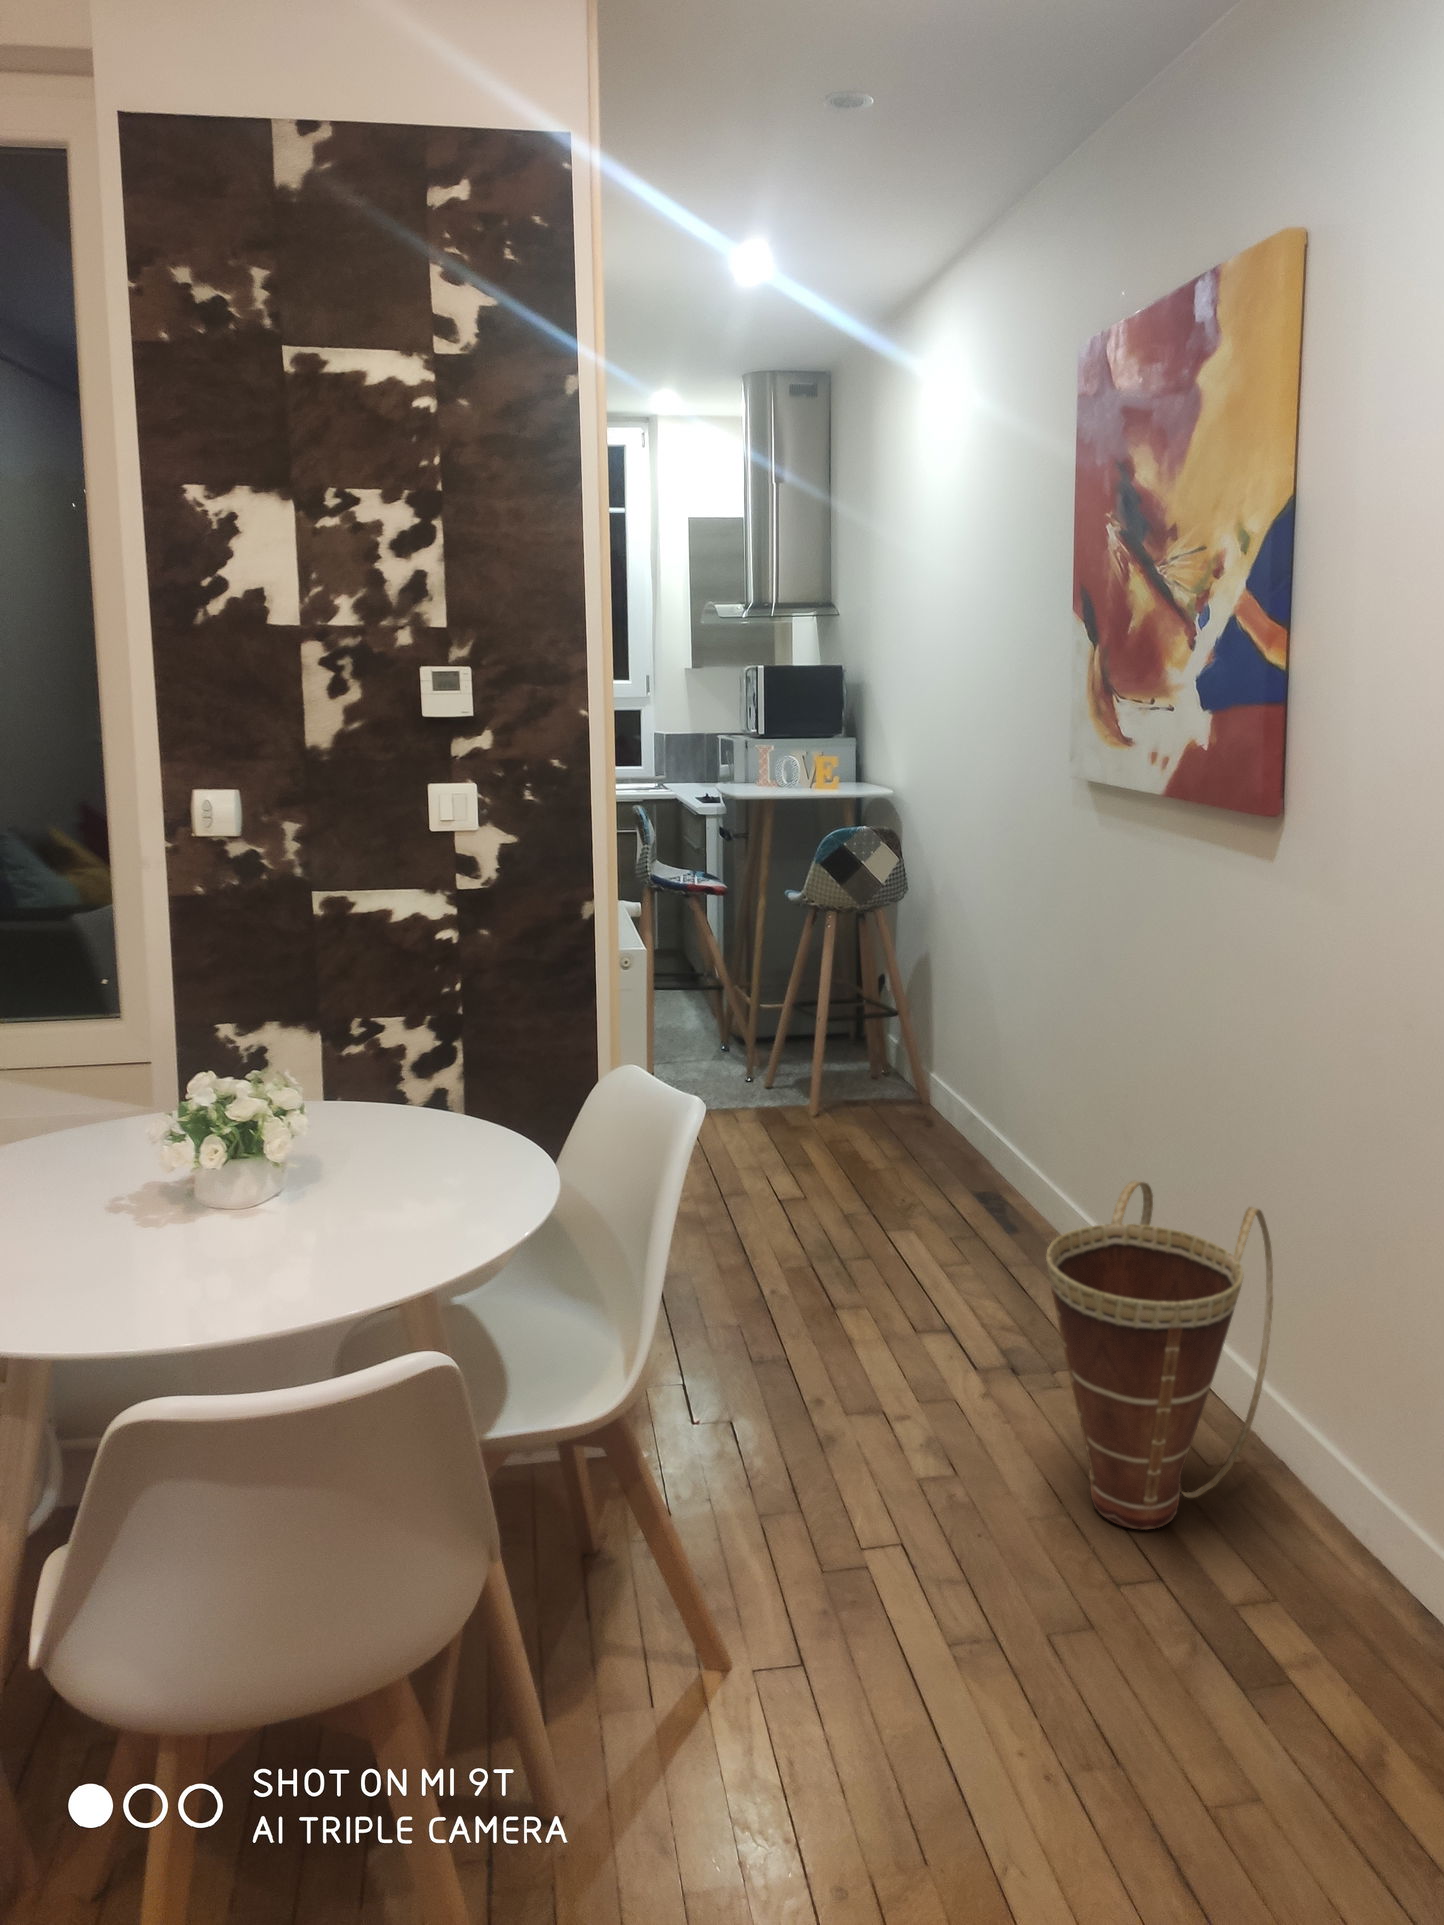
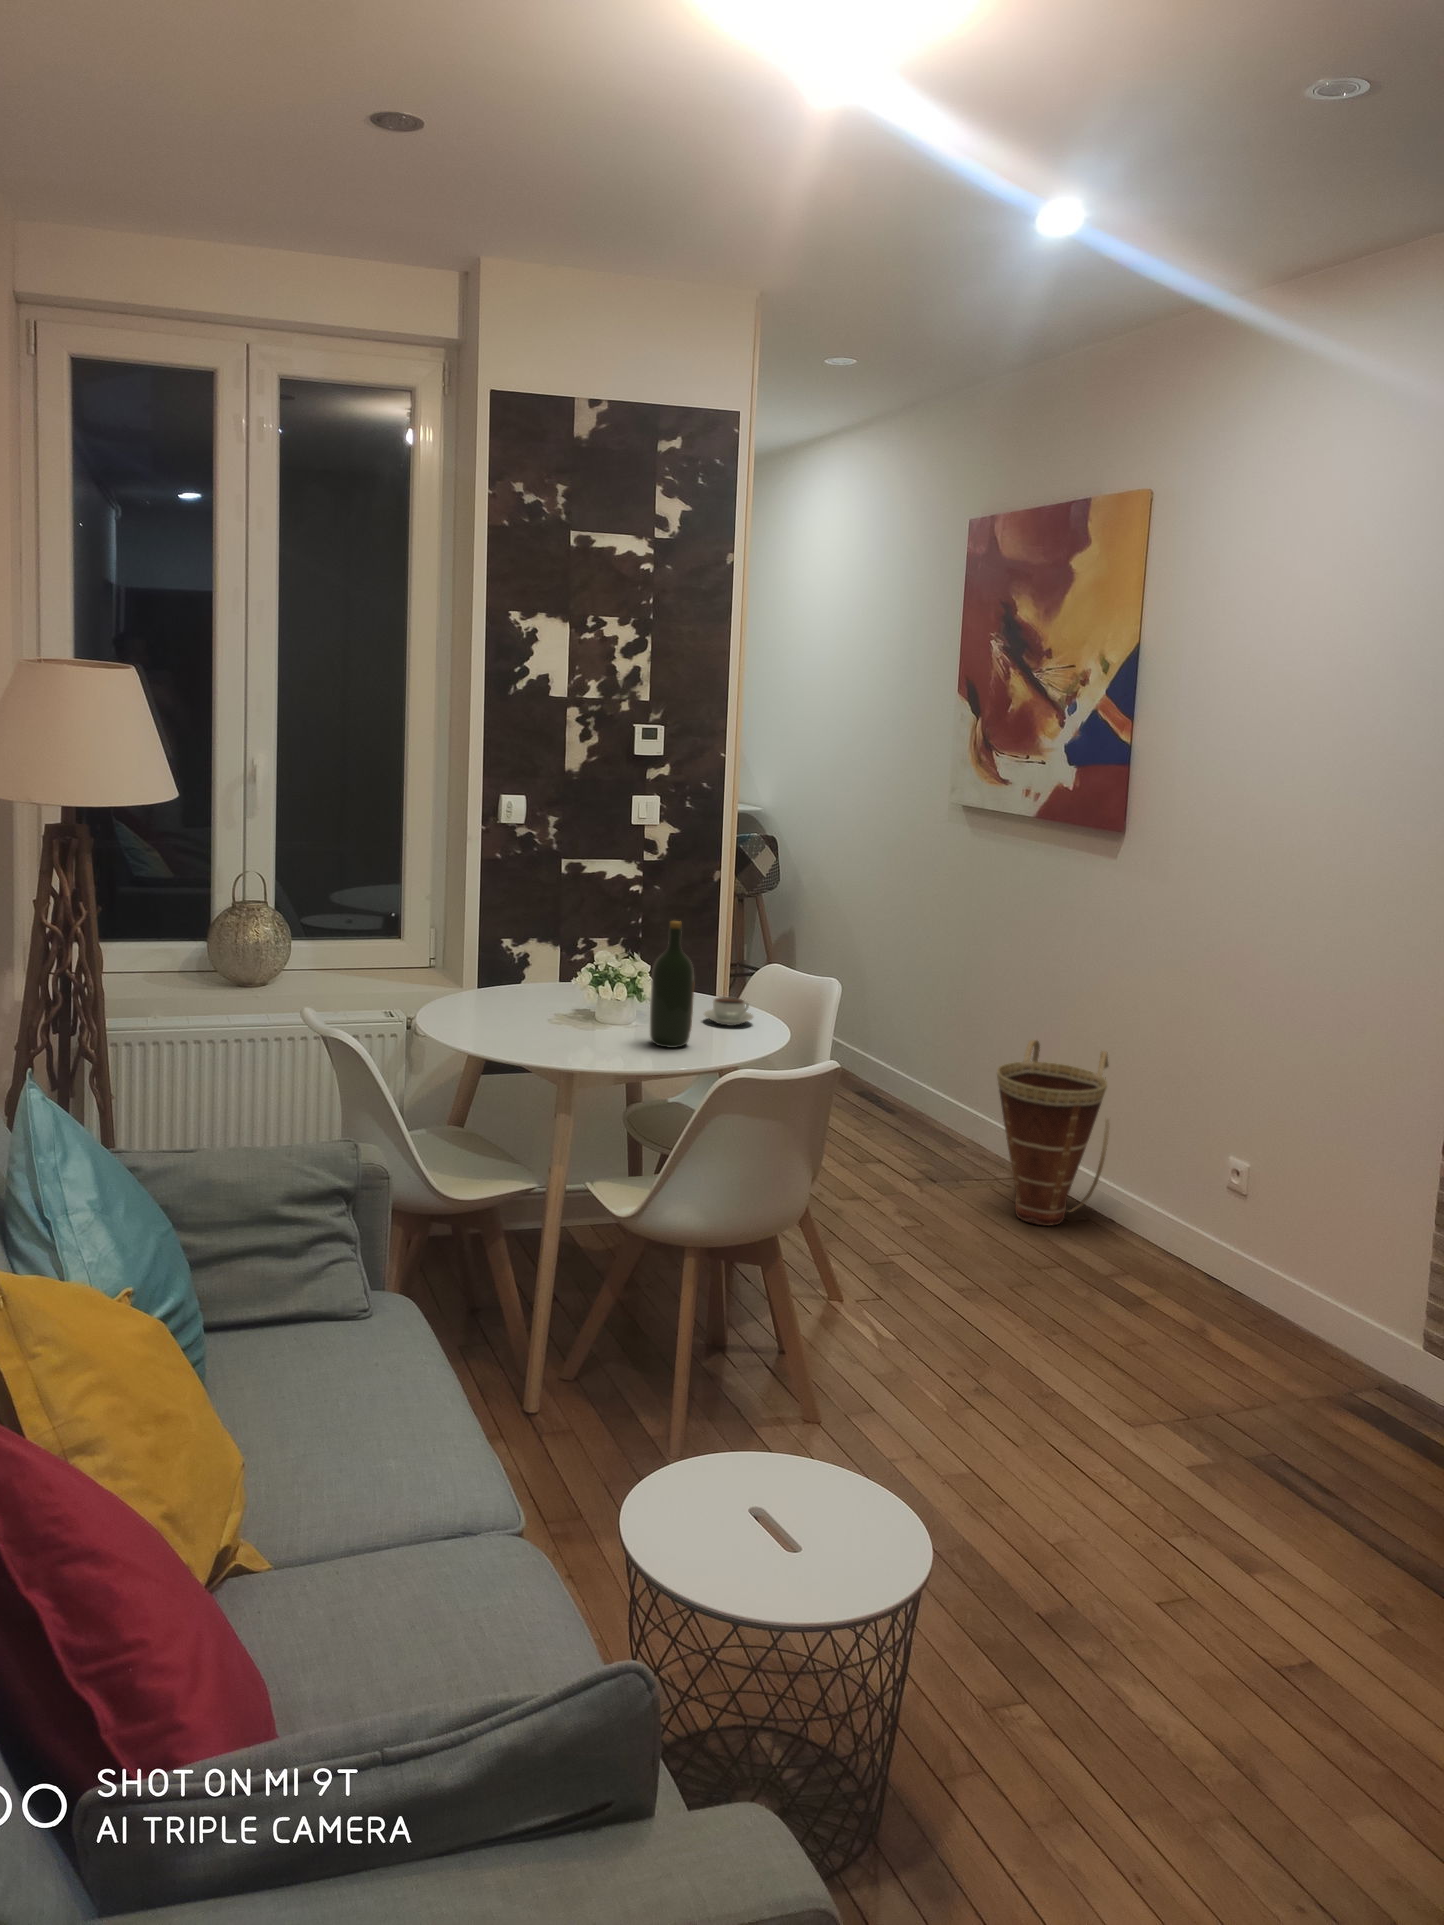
wine bottle: none [109,1029,210,1297] -> present [650,921,694,1048]
coffee cup: none [343,1158,444,1219] -> present [704,997,753,1026]

